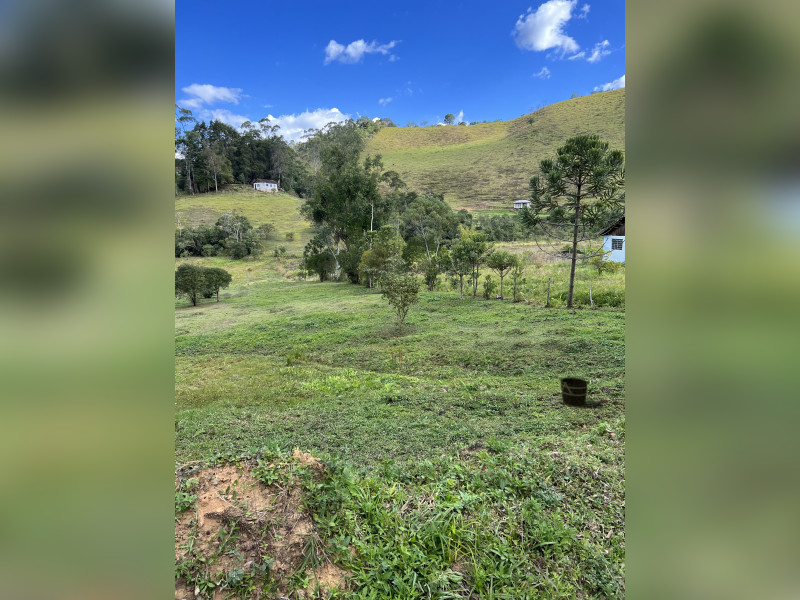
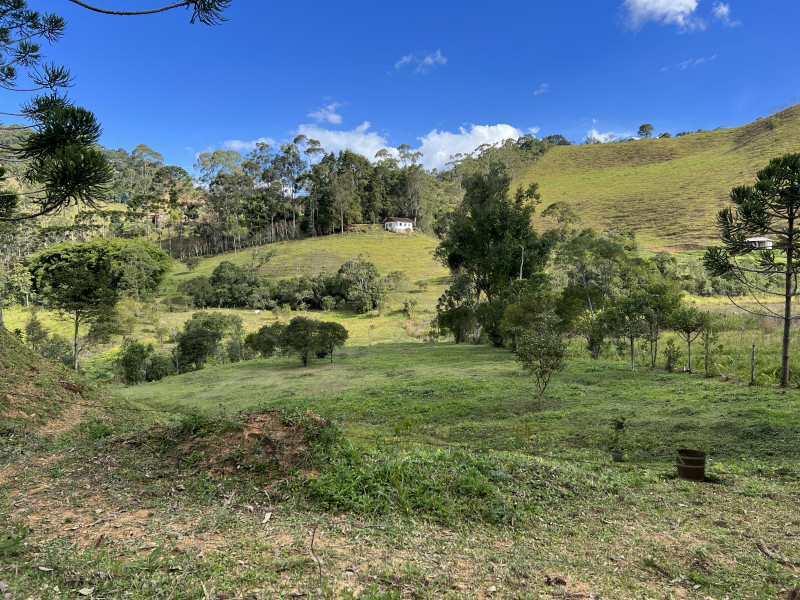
potted plant: none [493,349,512,390] -> present [610,416,627,462]

